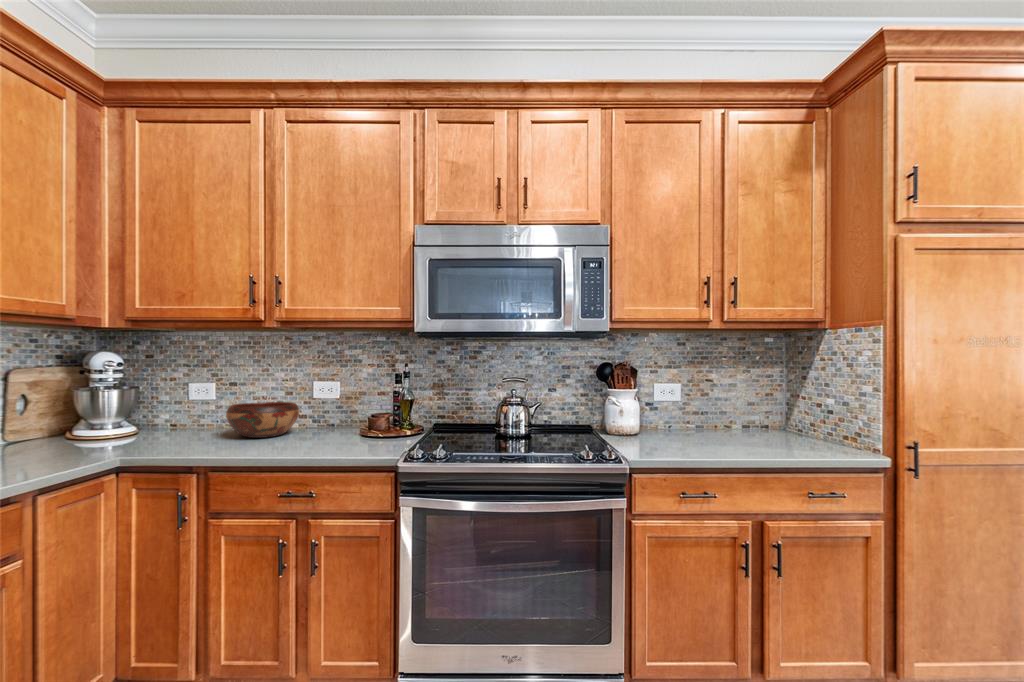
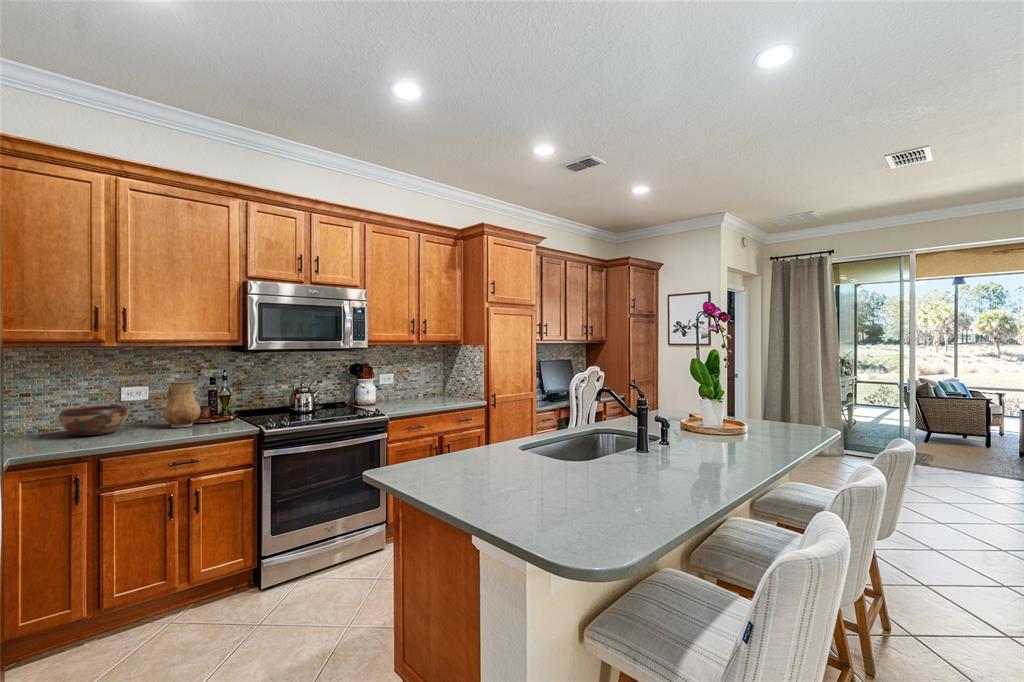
ceramic pitcher: none [322,377,367,440] -> present [163,381,201,428]

